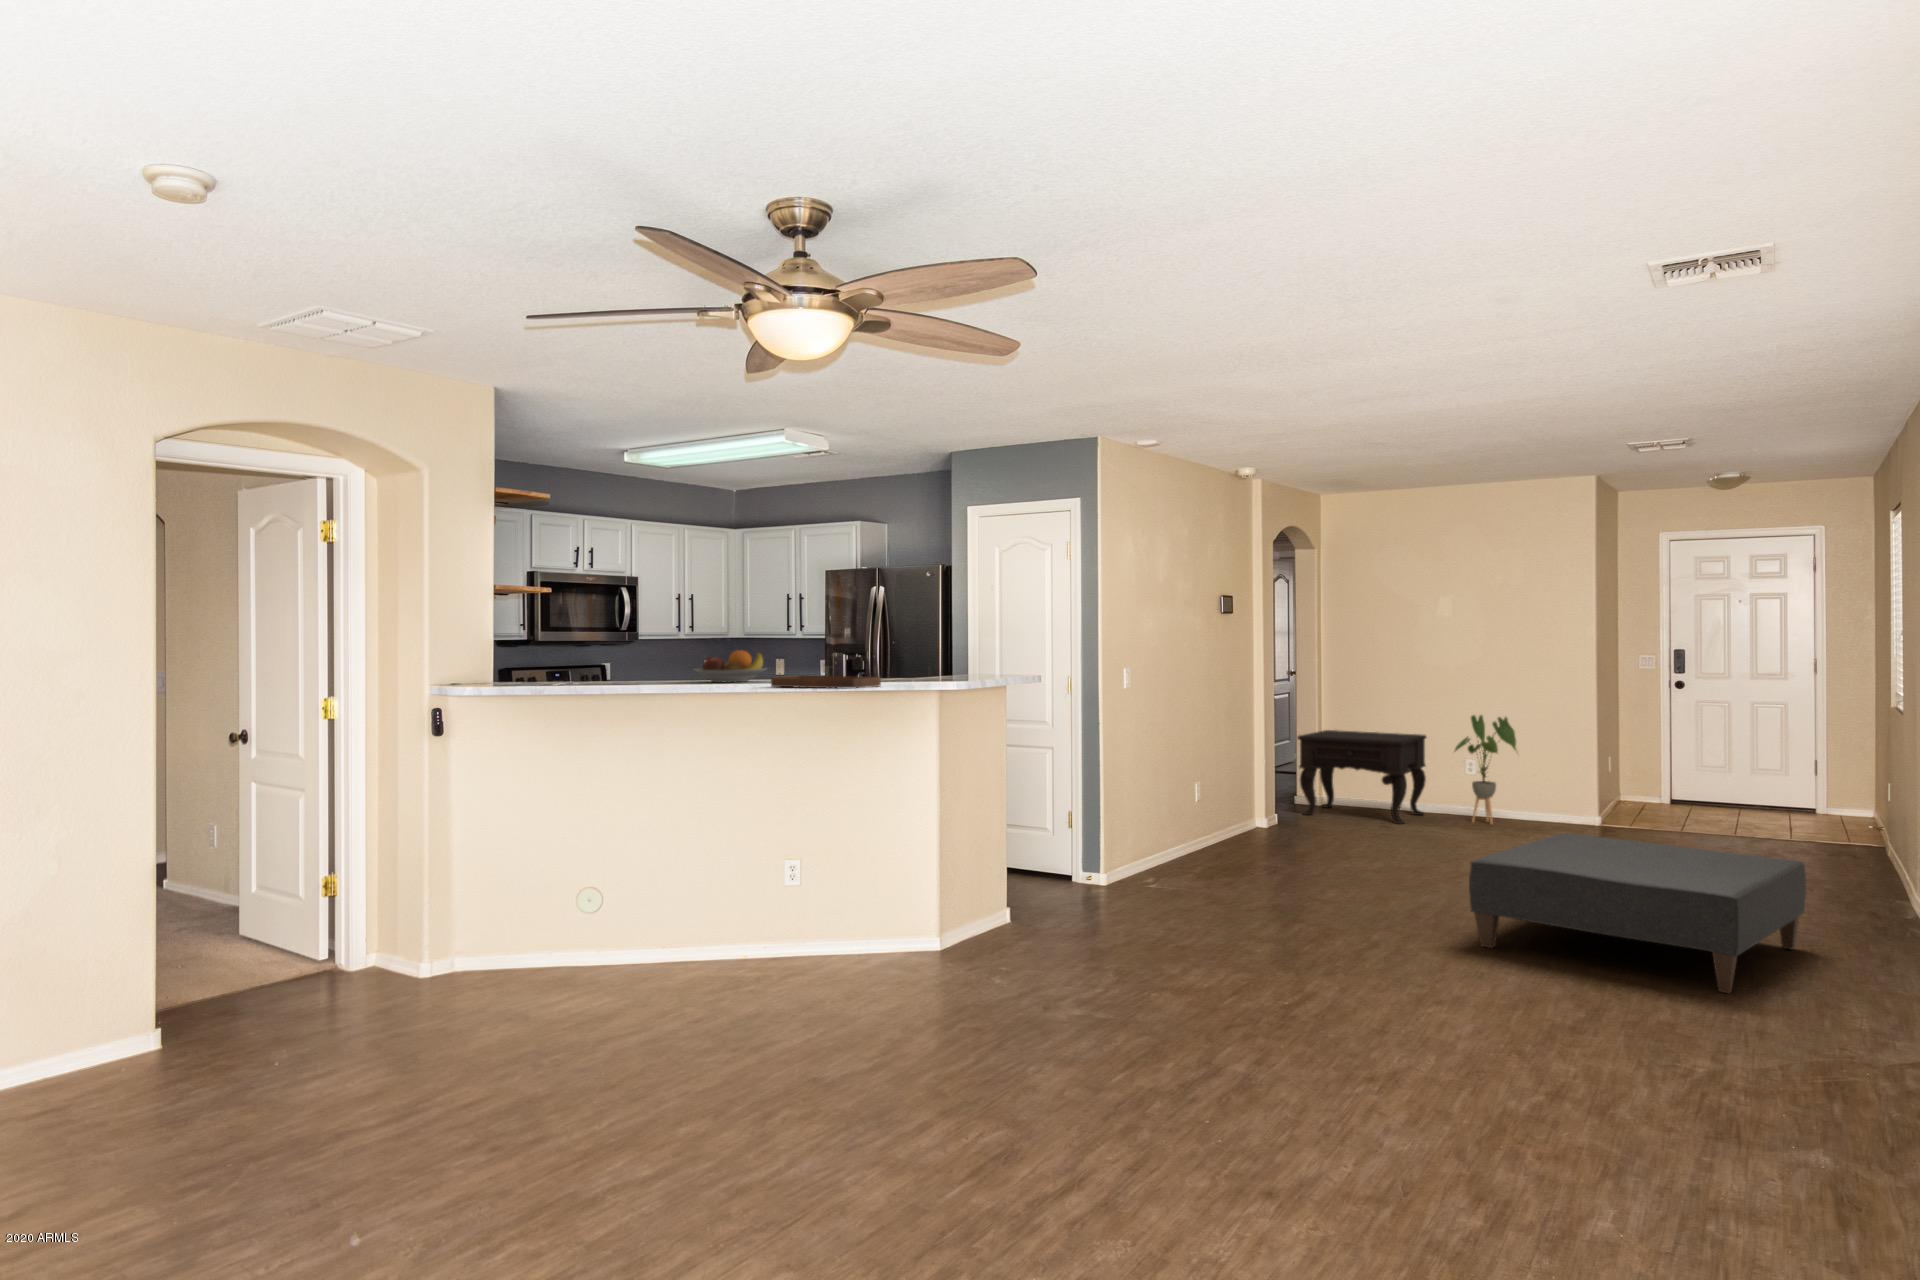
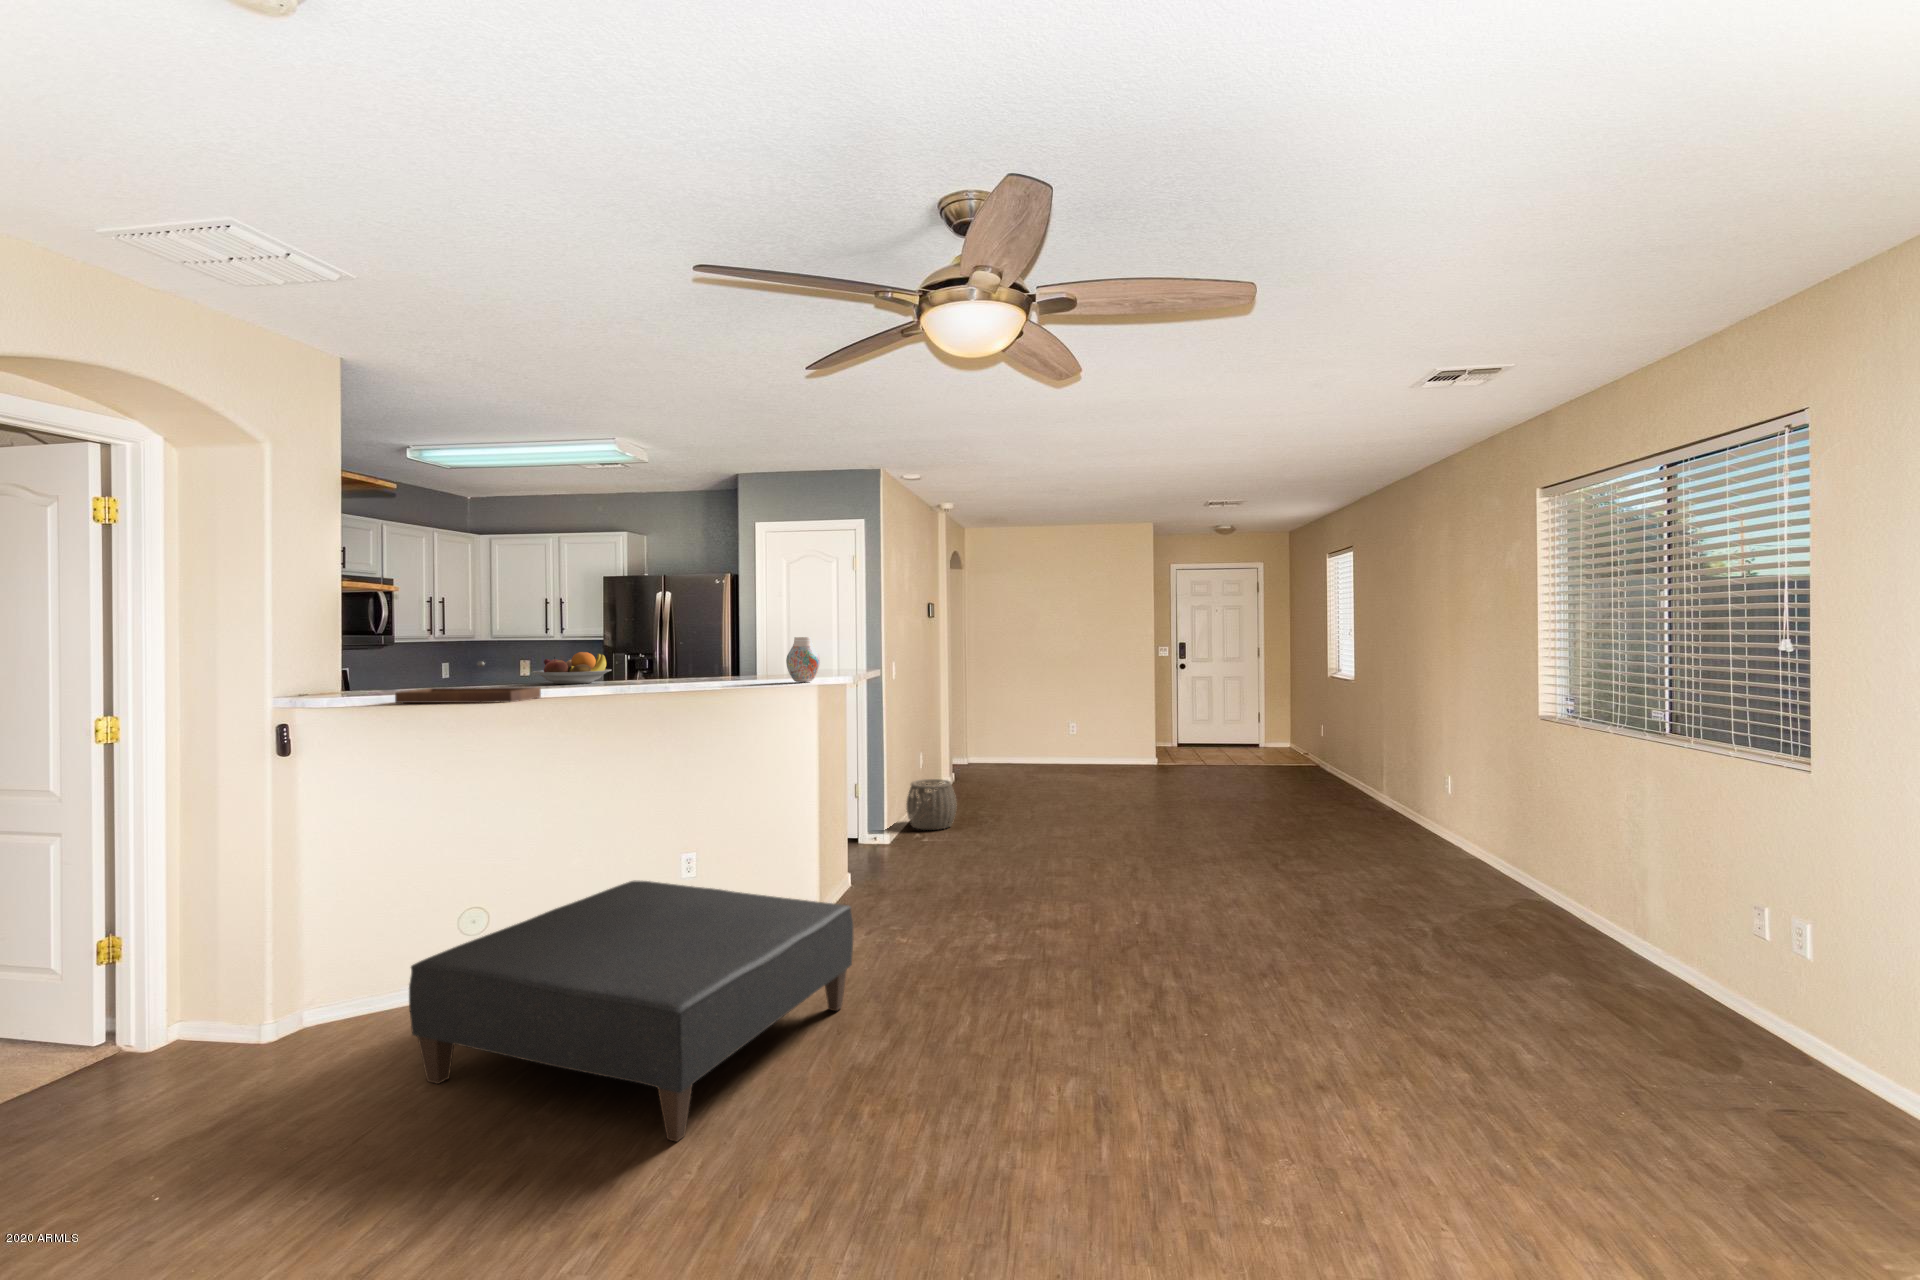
vase: none [896,637,932,685] -> present [786,637,820,682]
tray: present [771,653,881,688] -> present [395,661,541,703]
house plant: present [1455,715,1516,824] -> none [1071,691,1115,769]
side table: present [1298,730,1426,824] -> none [963,706,1047,773]
woven basket: none [1144,814,1209,877] -> present [907,779,956,830]
ottoman: present [1469,834,1806,993] -> present [409,881,853,1142]

